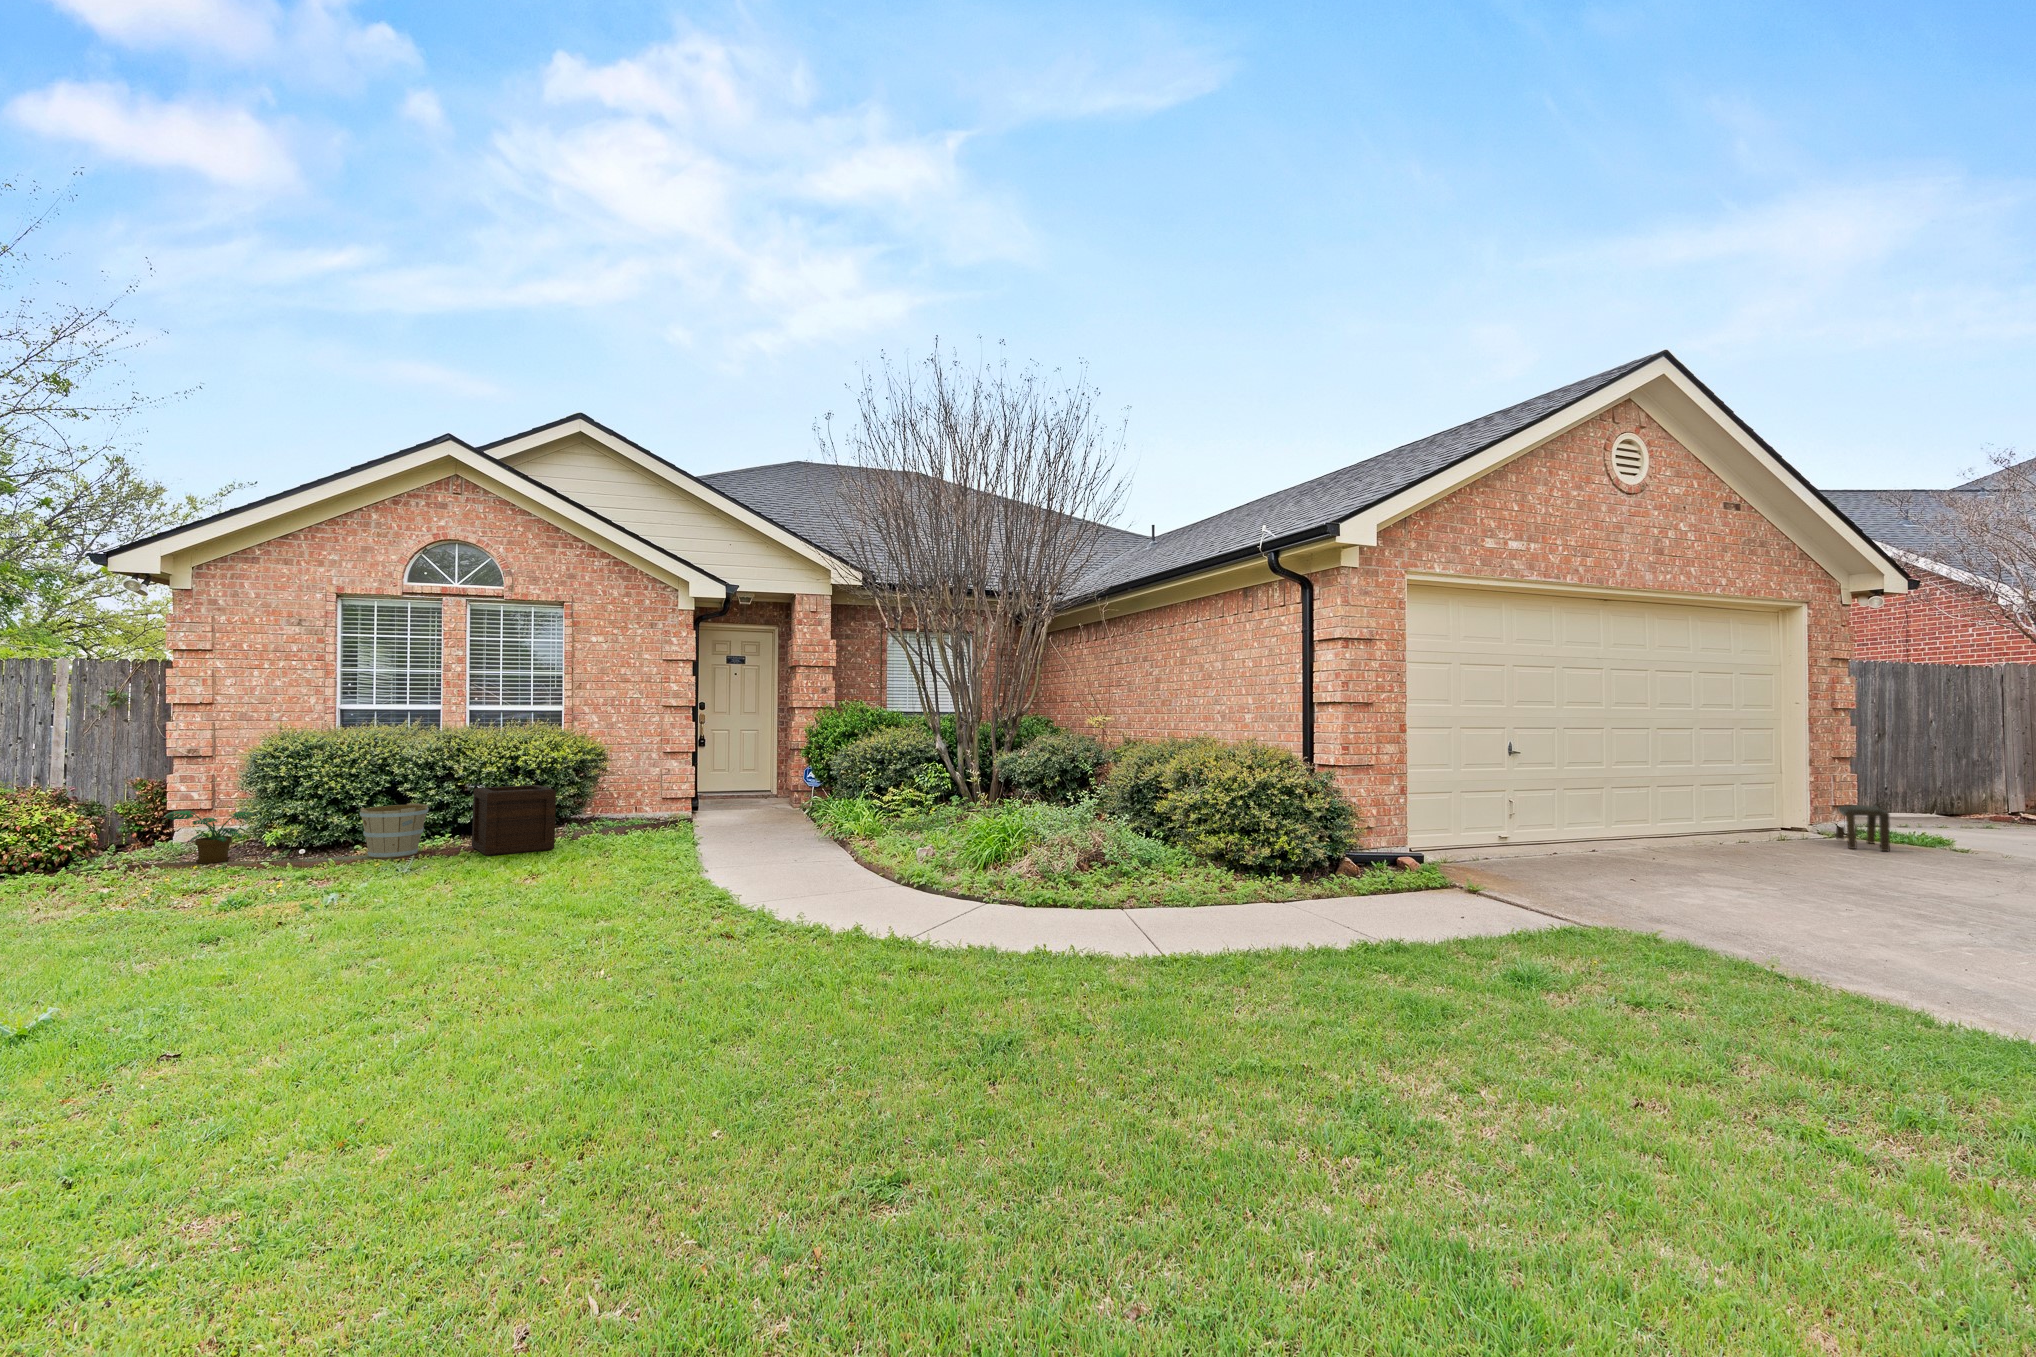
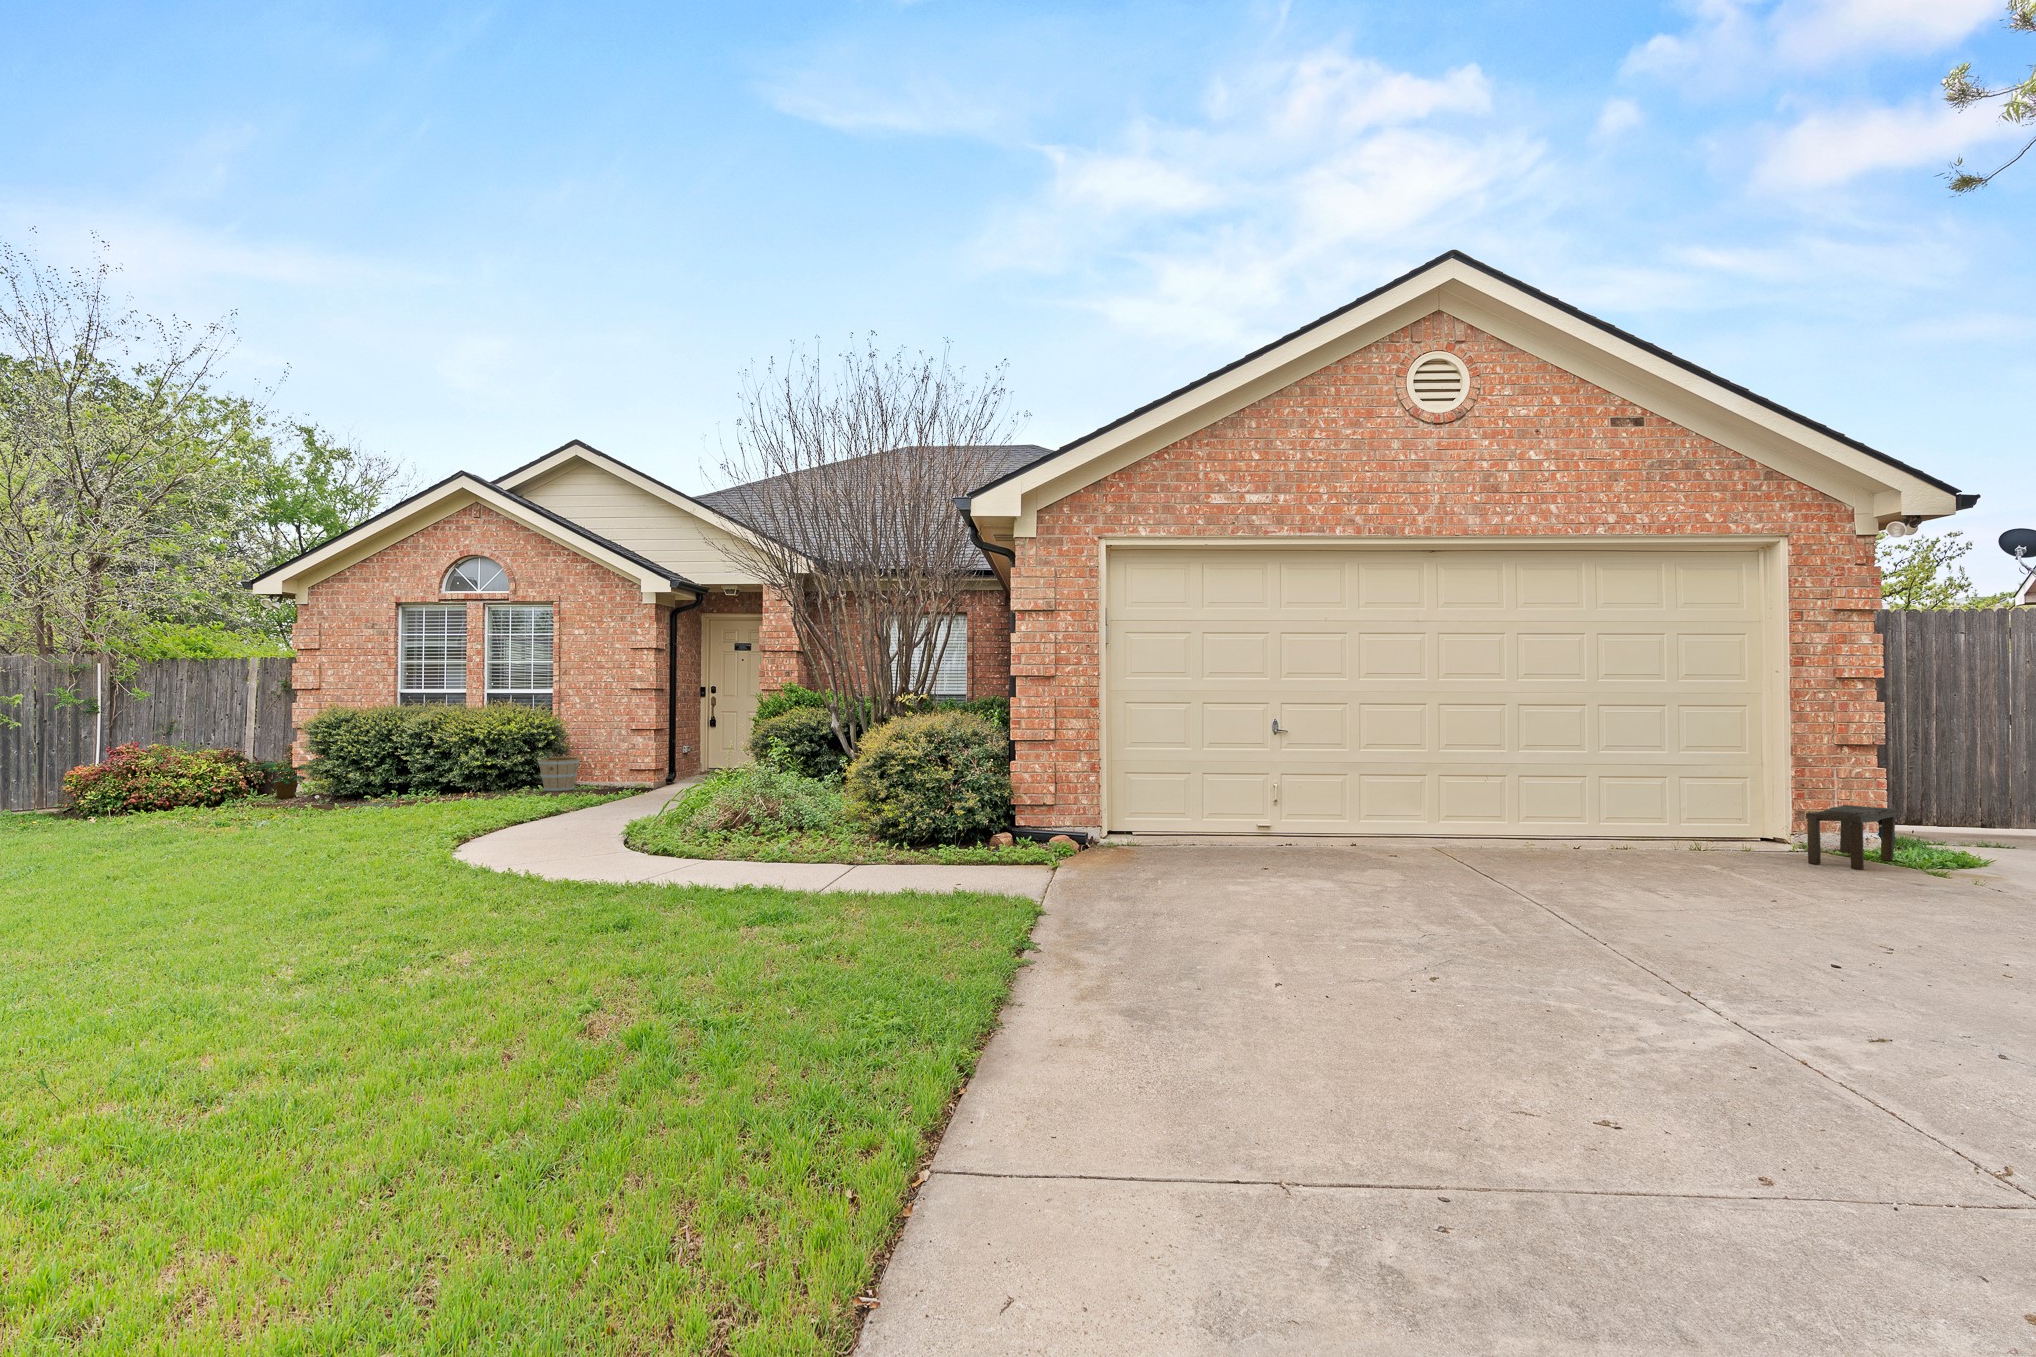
wooden crate: present [472,785,556,856] -> none [430,751,491,801]
wooden bucket: present [360,803,429,858] -> present [538,757,580,792]

